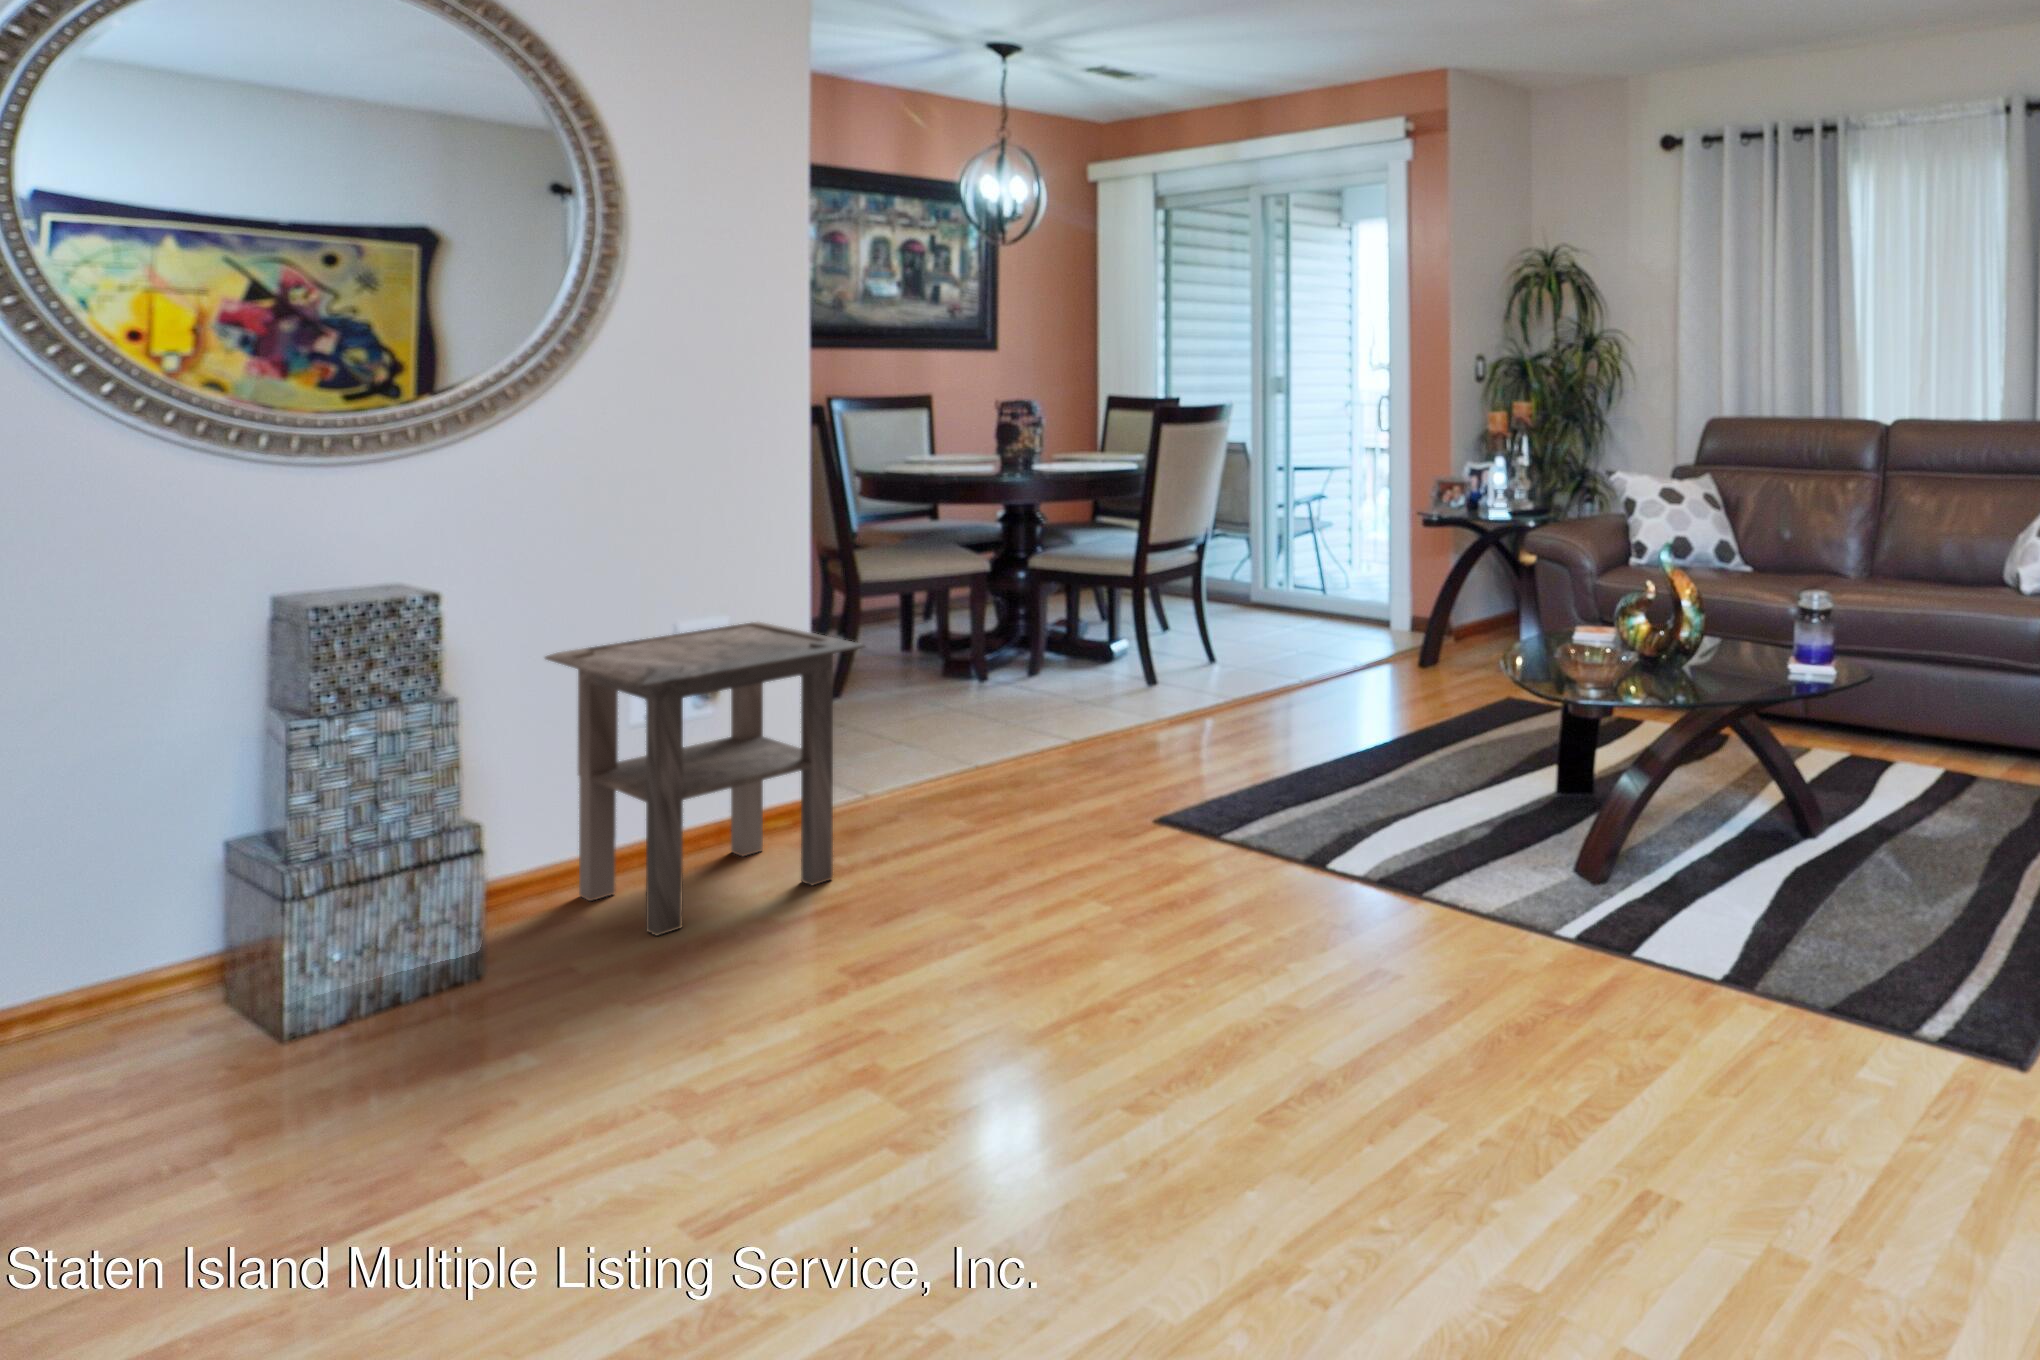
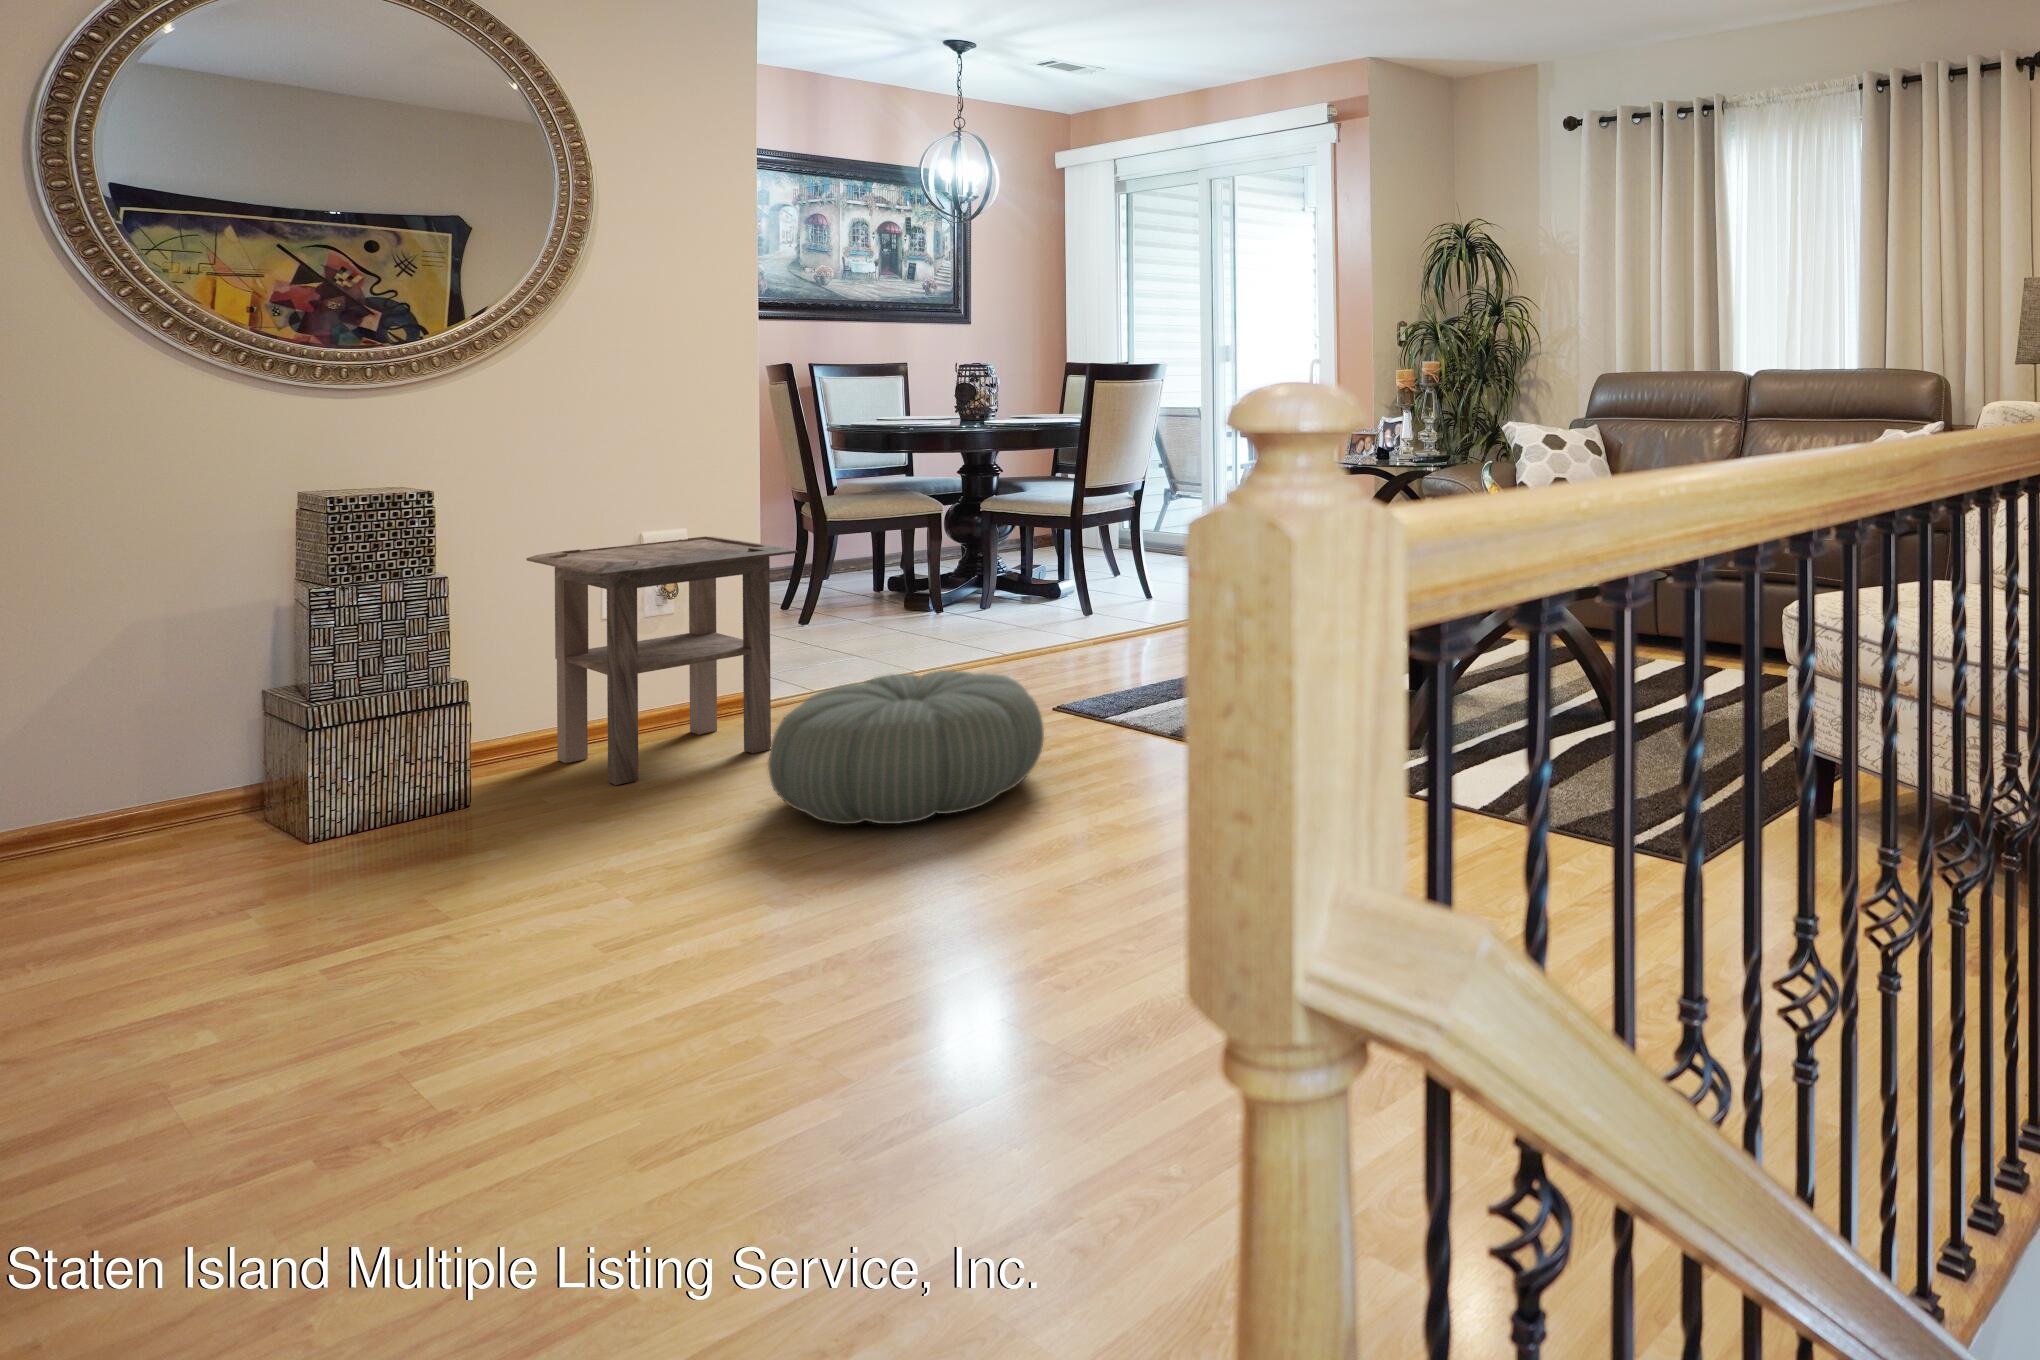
pouf: none [854,793,1174,1001] -> present [768,670,1044,824]

